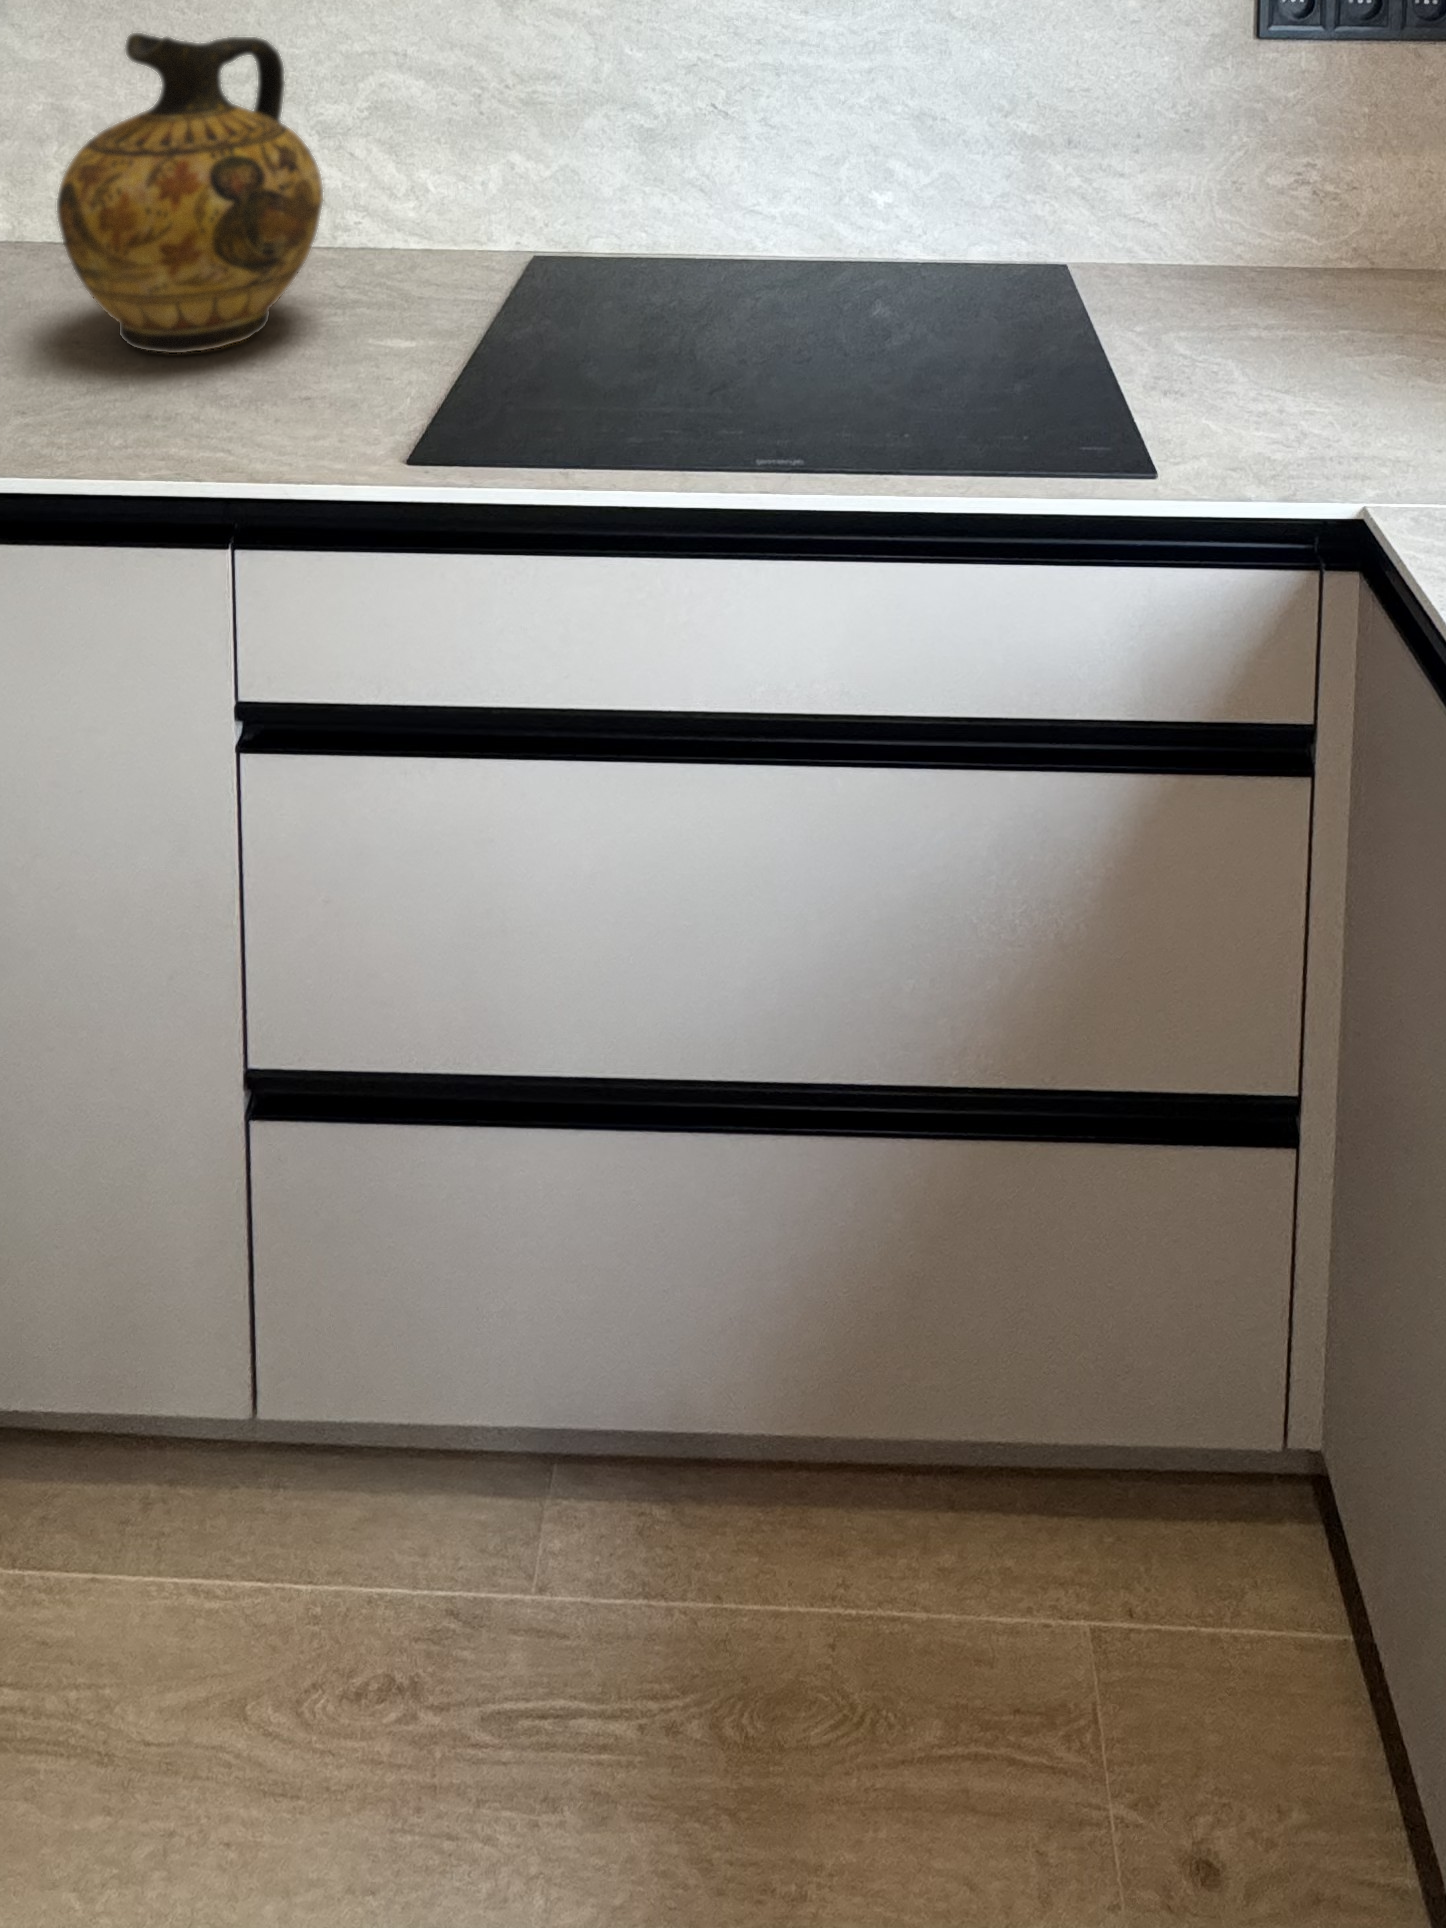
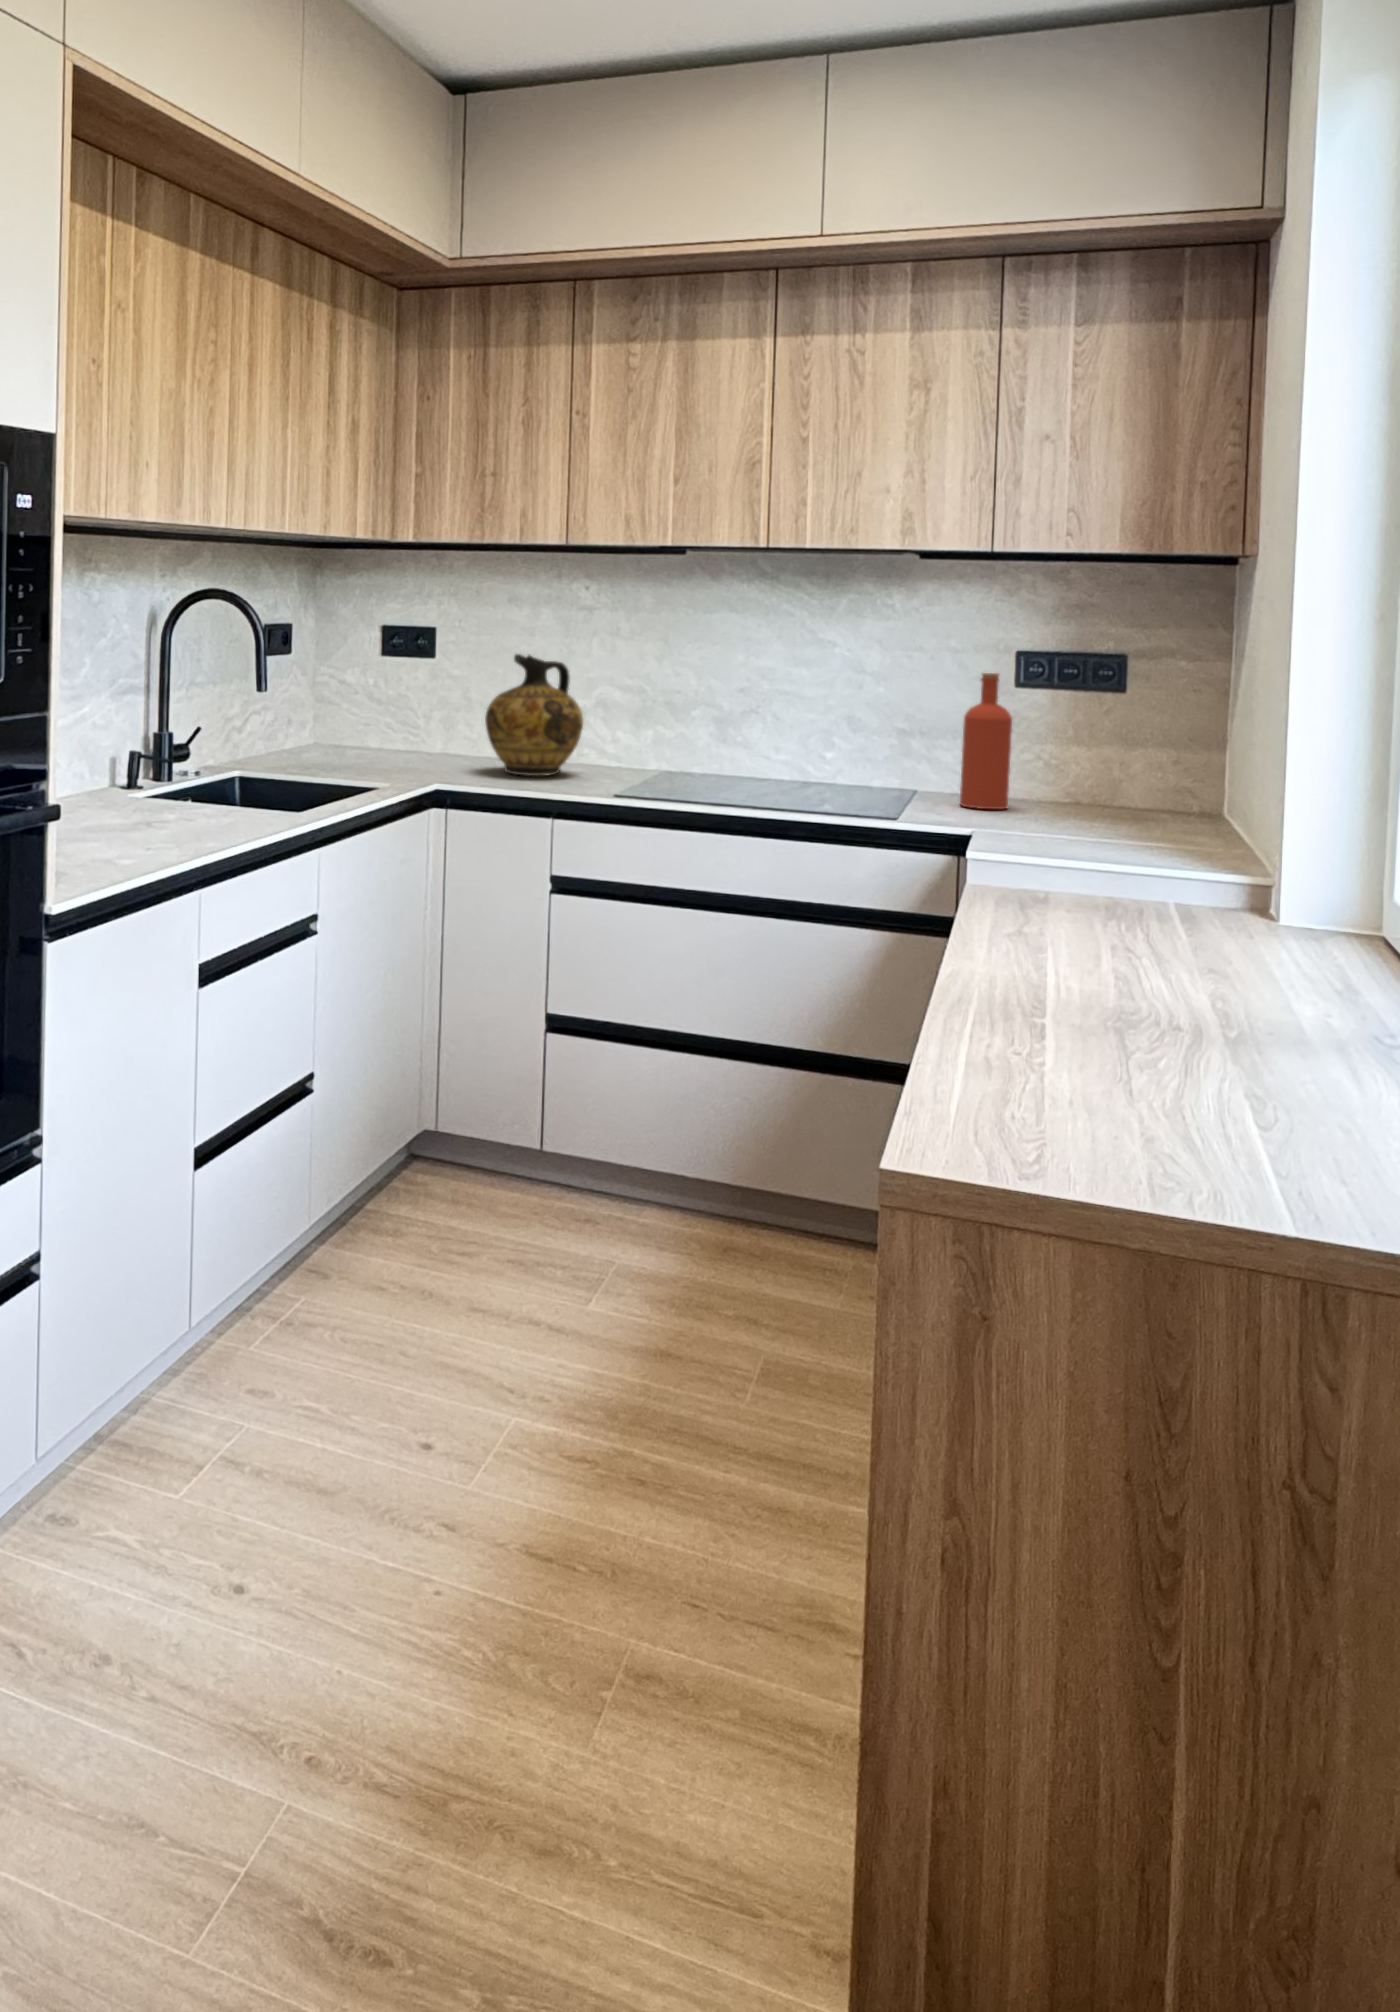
bottle: none [1232,44,1349,378] -> present [960,673,1012,809]

